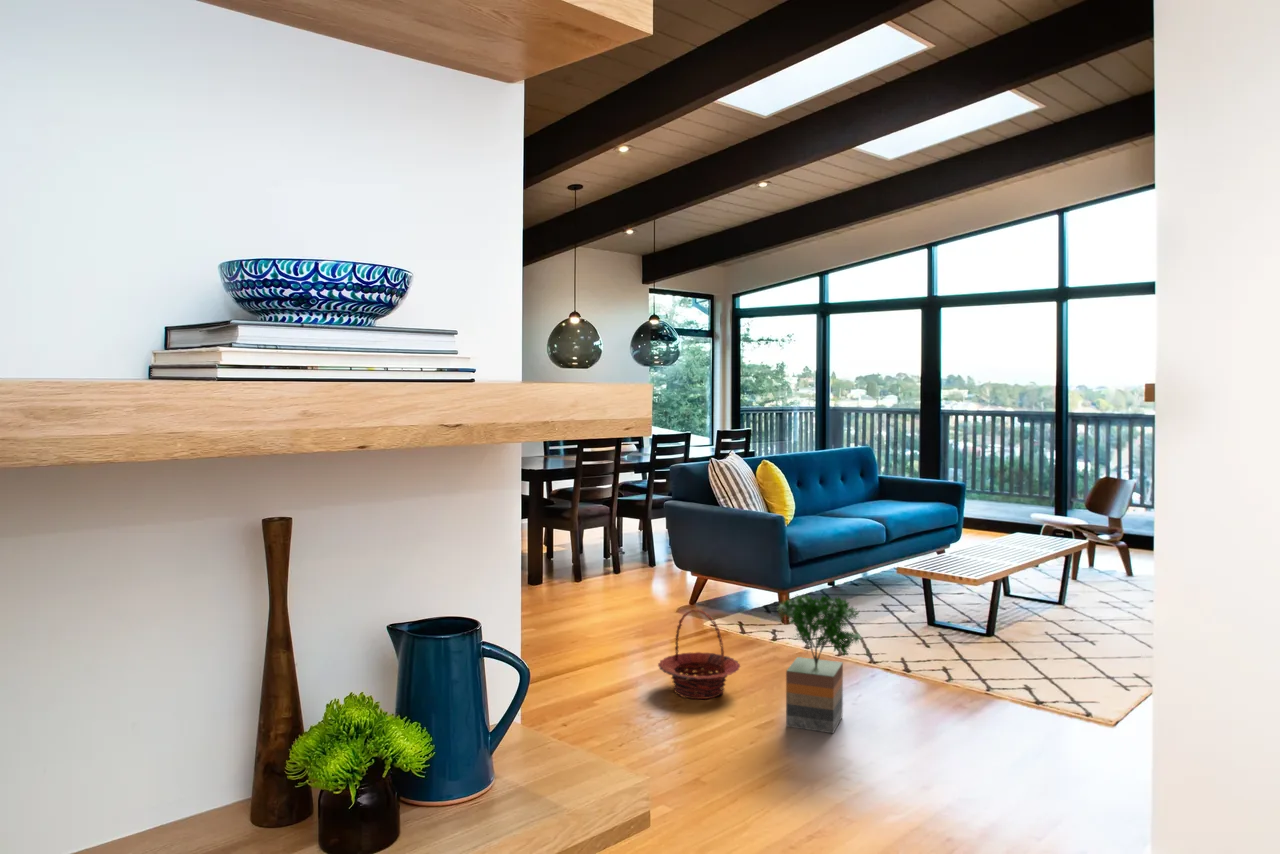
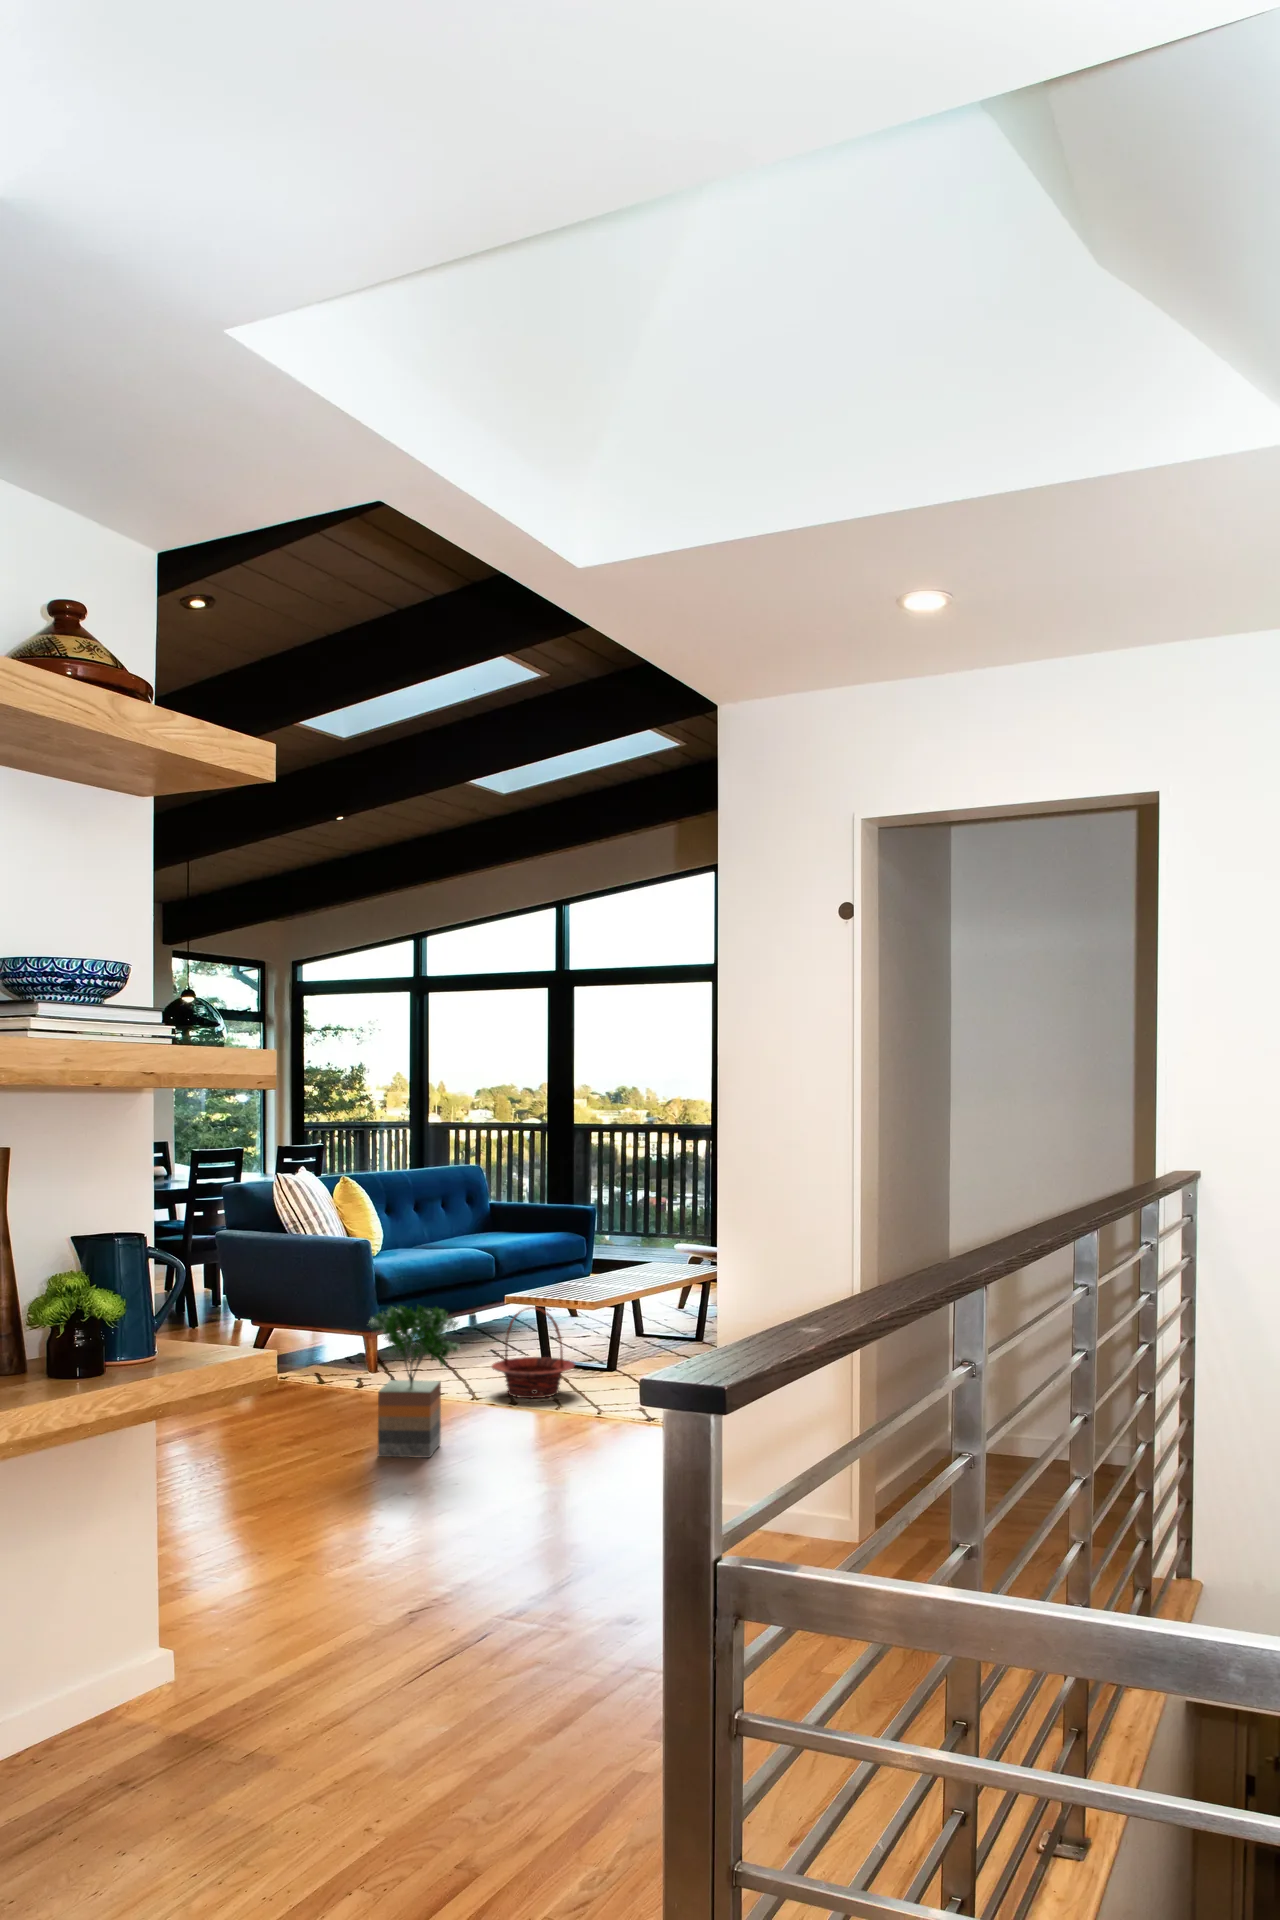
basket: present [658,609,740,699] -> present [492,1307,575,1398]

